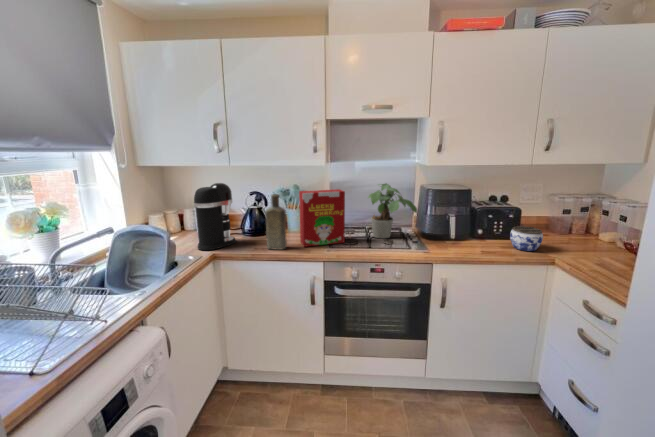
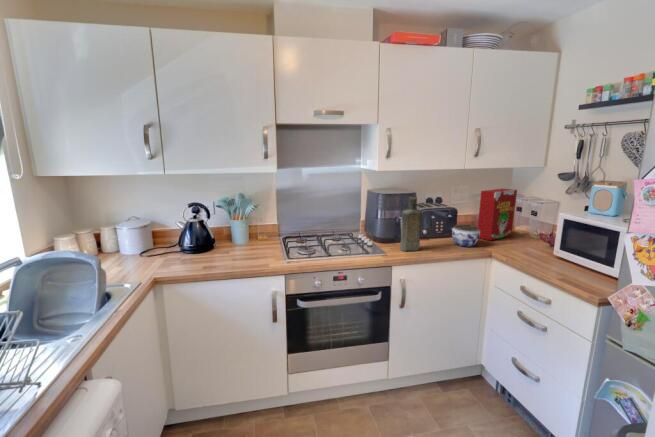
coffee maker: present [194,183,236,250] -> none [124,195,177,275]
potted plant: present [368,183,417,238] -> none [322,189,372,245]
cereal box: present [299,189,345,247] -> present [478,189,517,241]
bottle: present [265,194,287,250] -> present [400,197,422,251]

